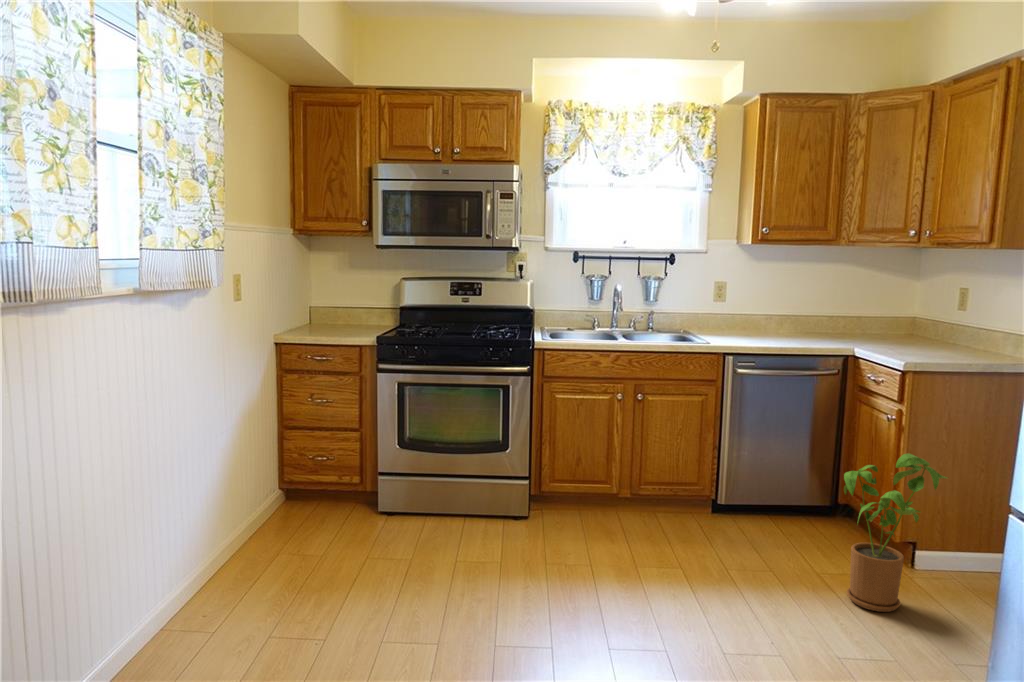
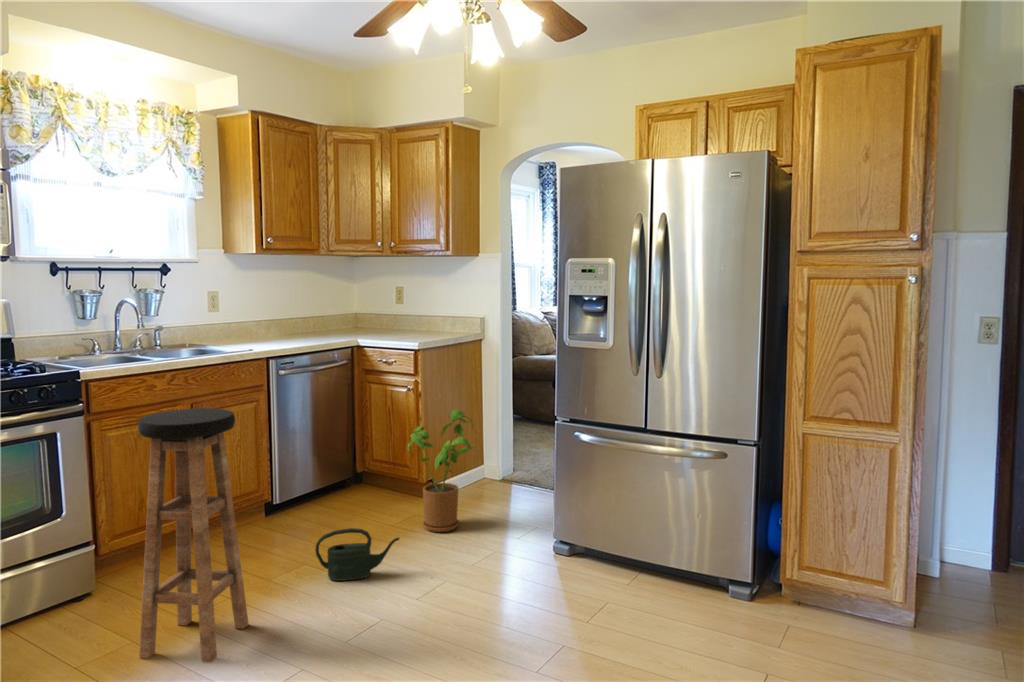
bar stool: none [487,380,575,605] -> present [138,408,248,662]
watering can: none [671,544,756,609] -> present [315,528,399,581]

